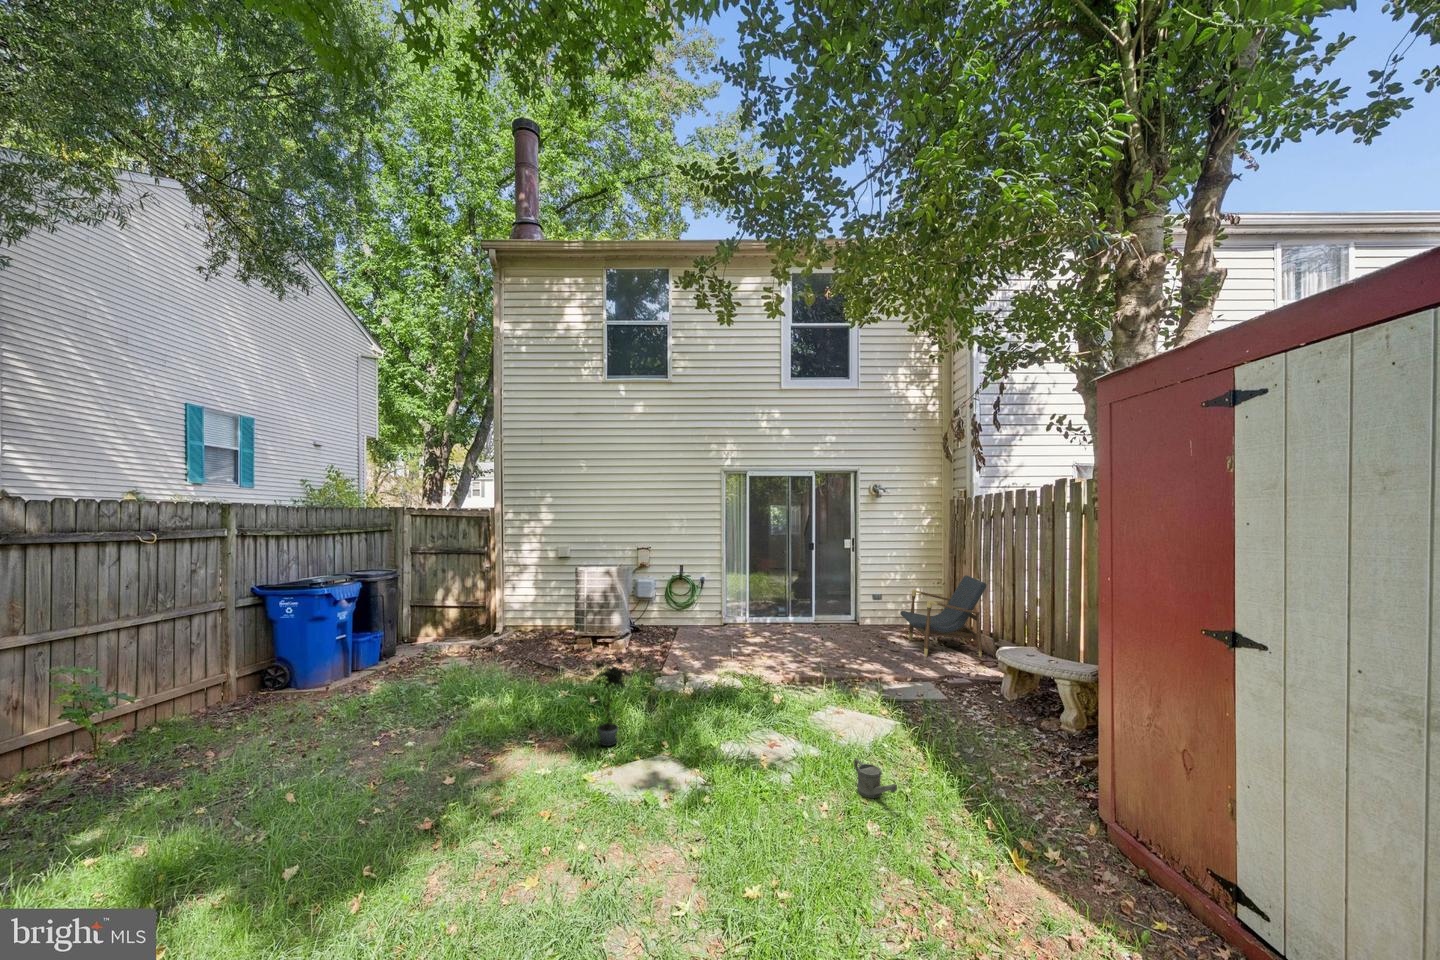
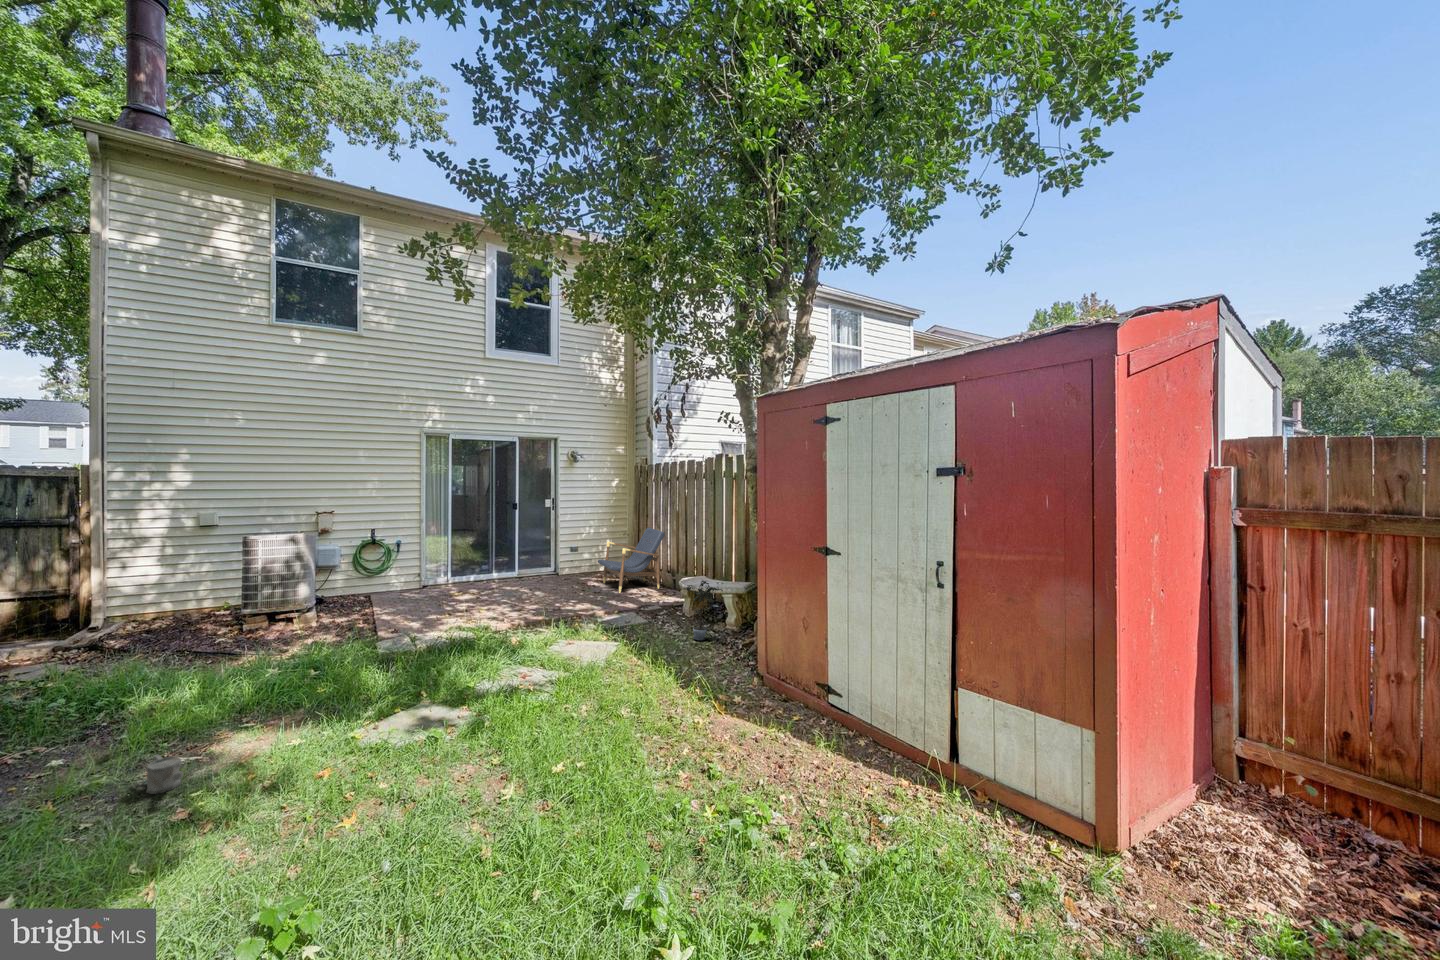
potted plant: present [593,654,630,746] -> present [686,581,723,640]
watering can: present [854,759,897,798] -> present [146,755,183,794]

